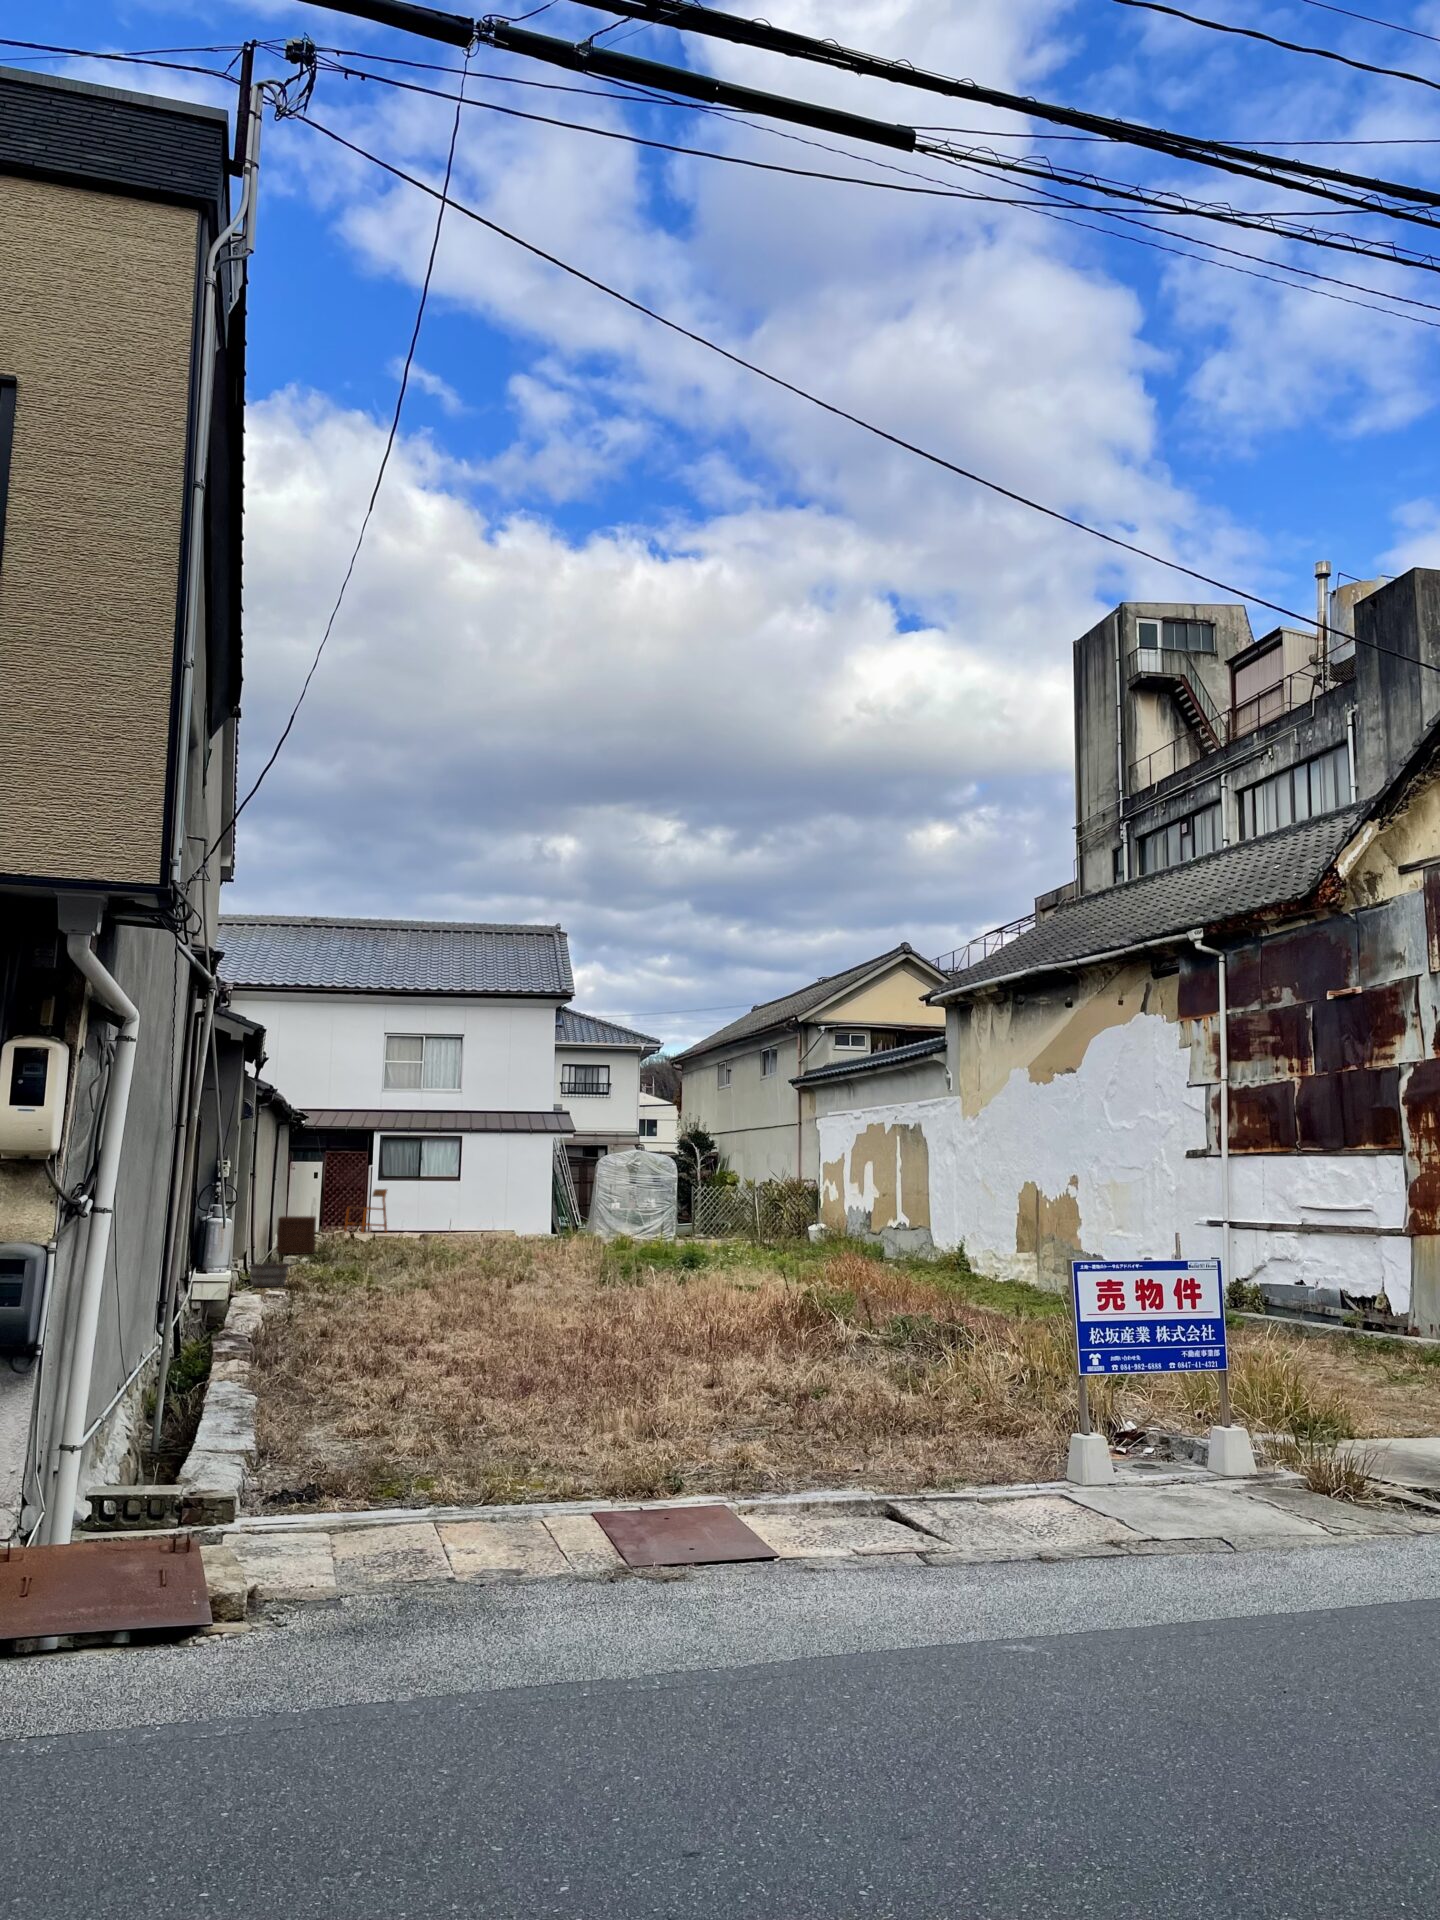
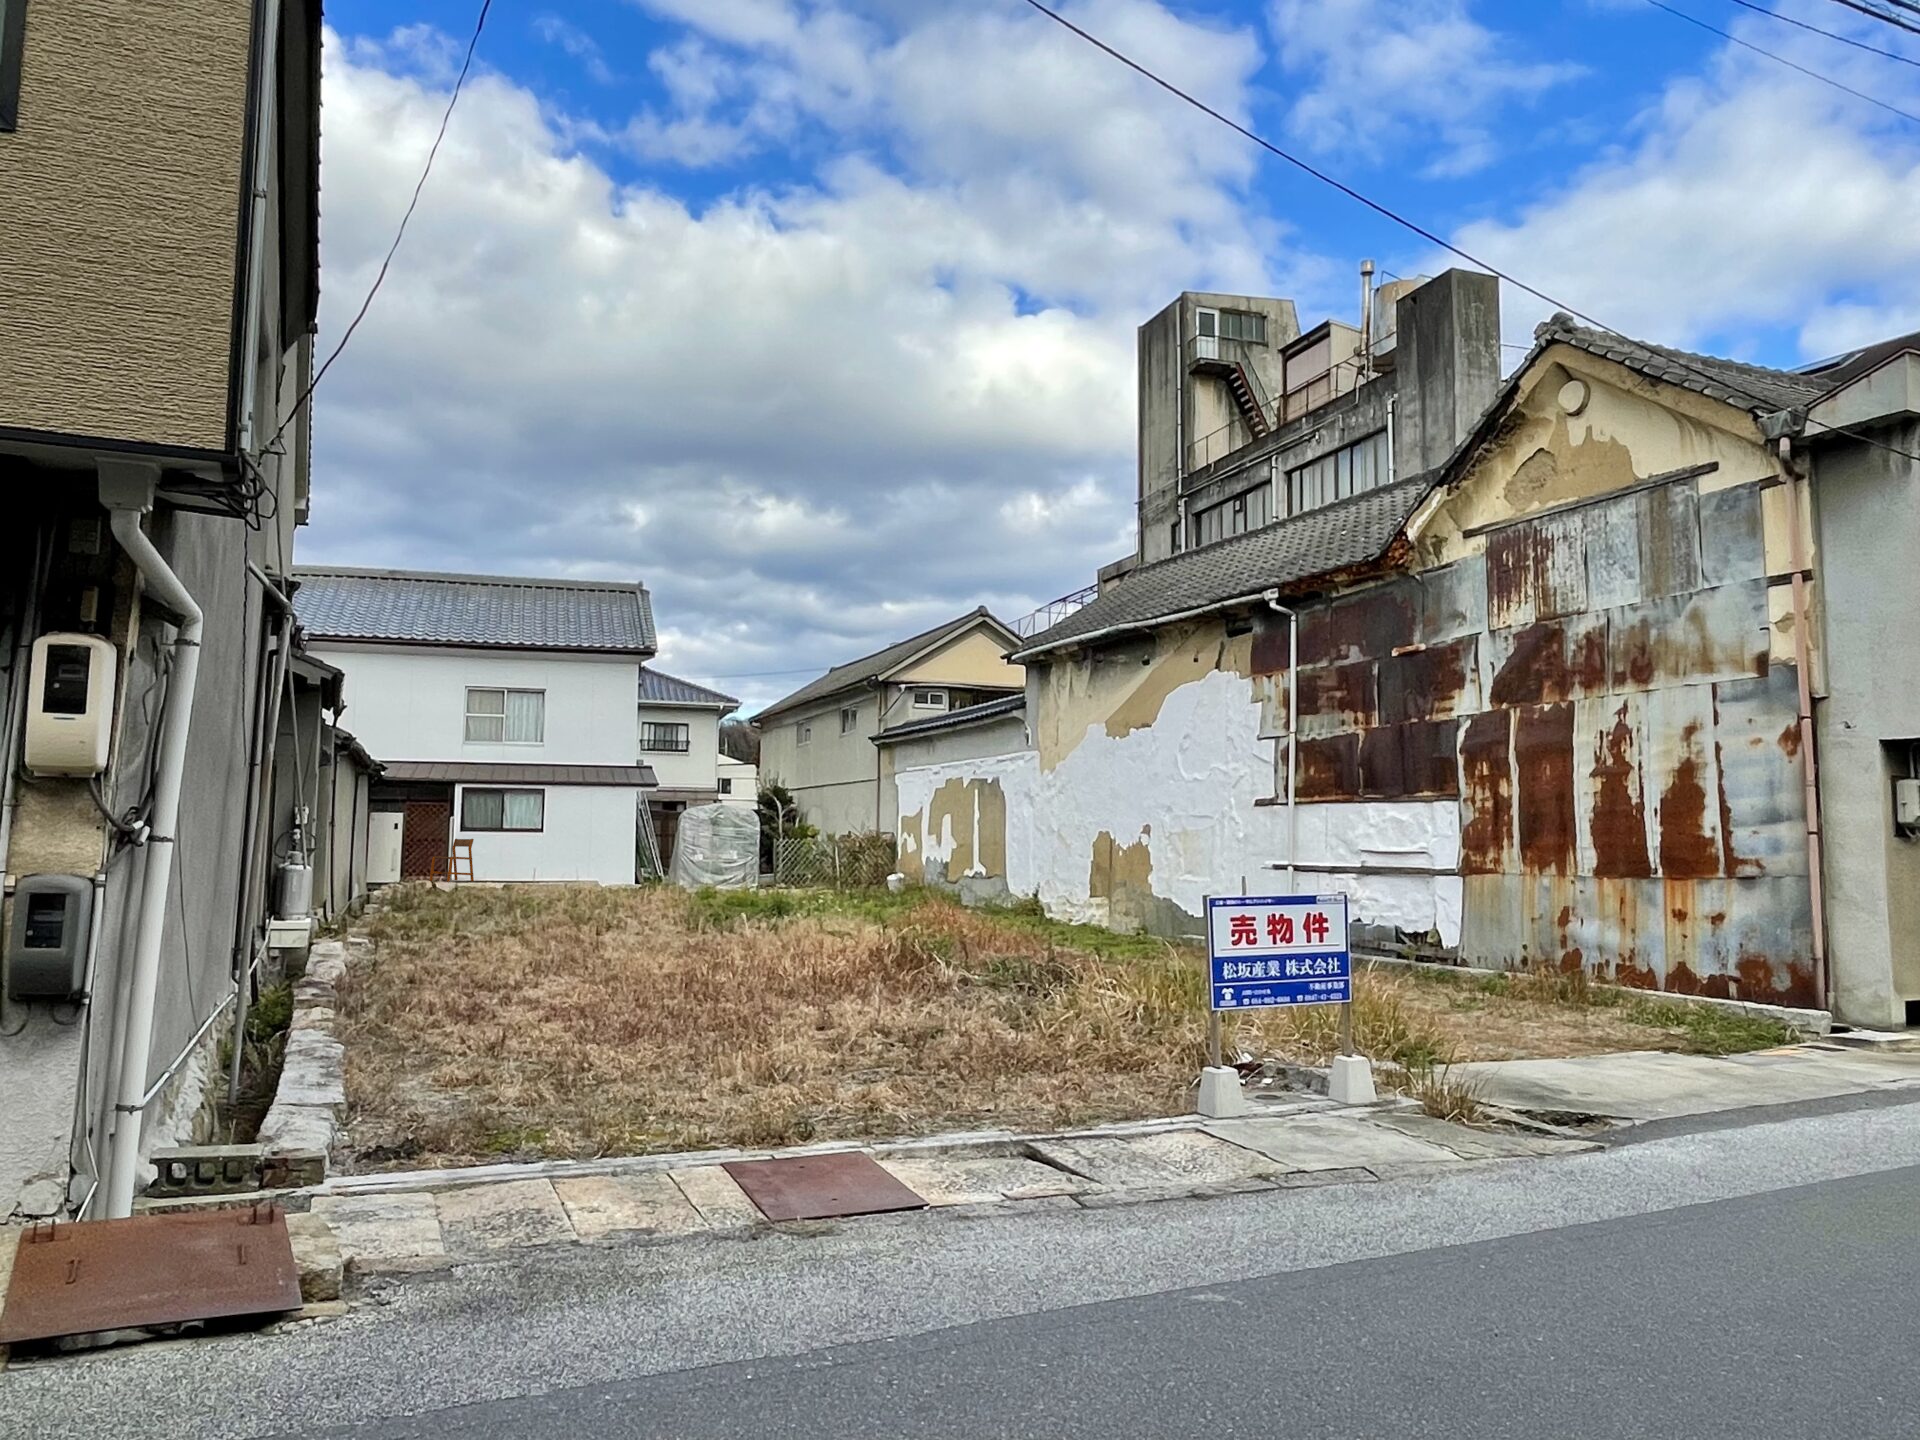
wooden crate: present [276,1216,316,1254] -> none [361,865,402,901]
bucket: present [249,1260,292,1287] -> none [333,907,380,934]

